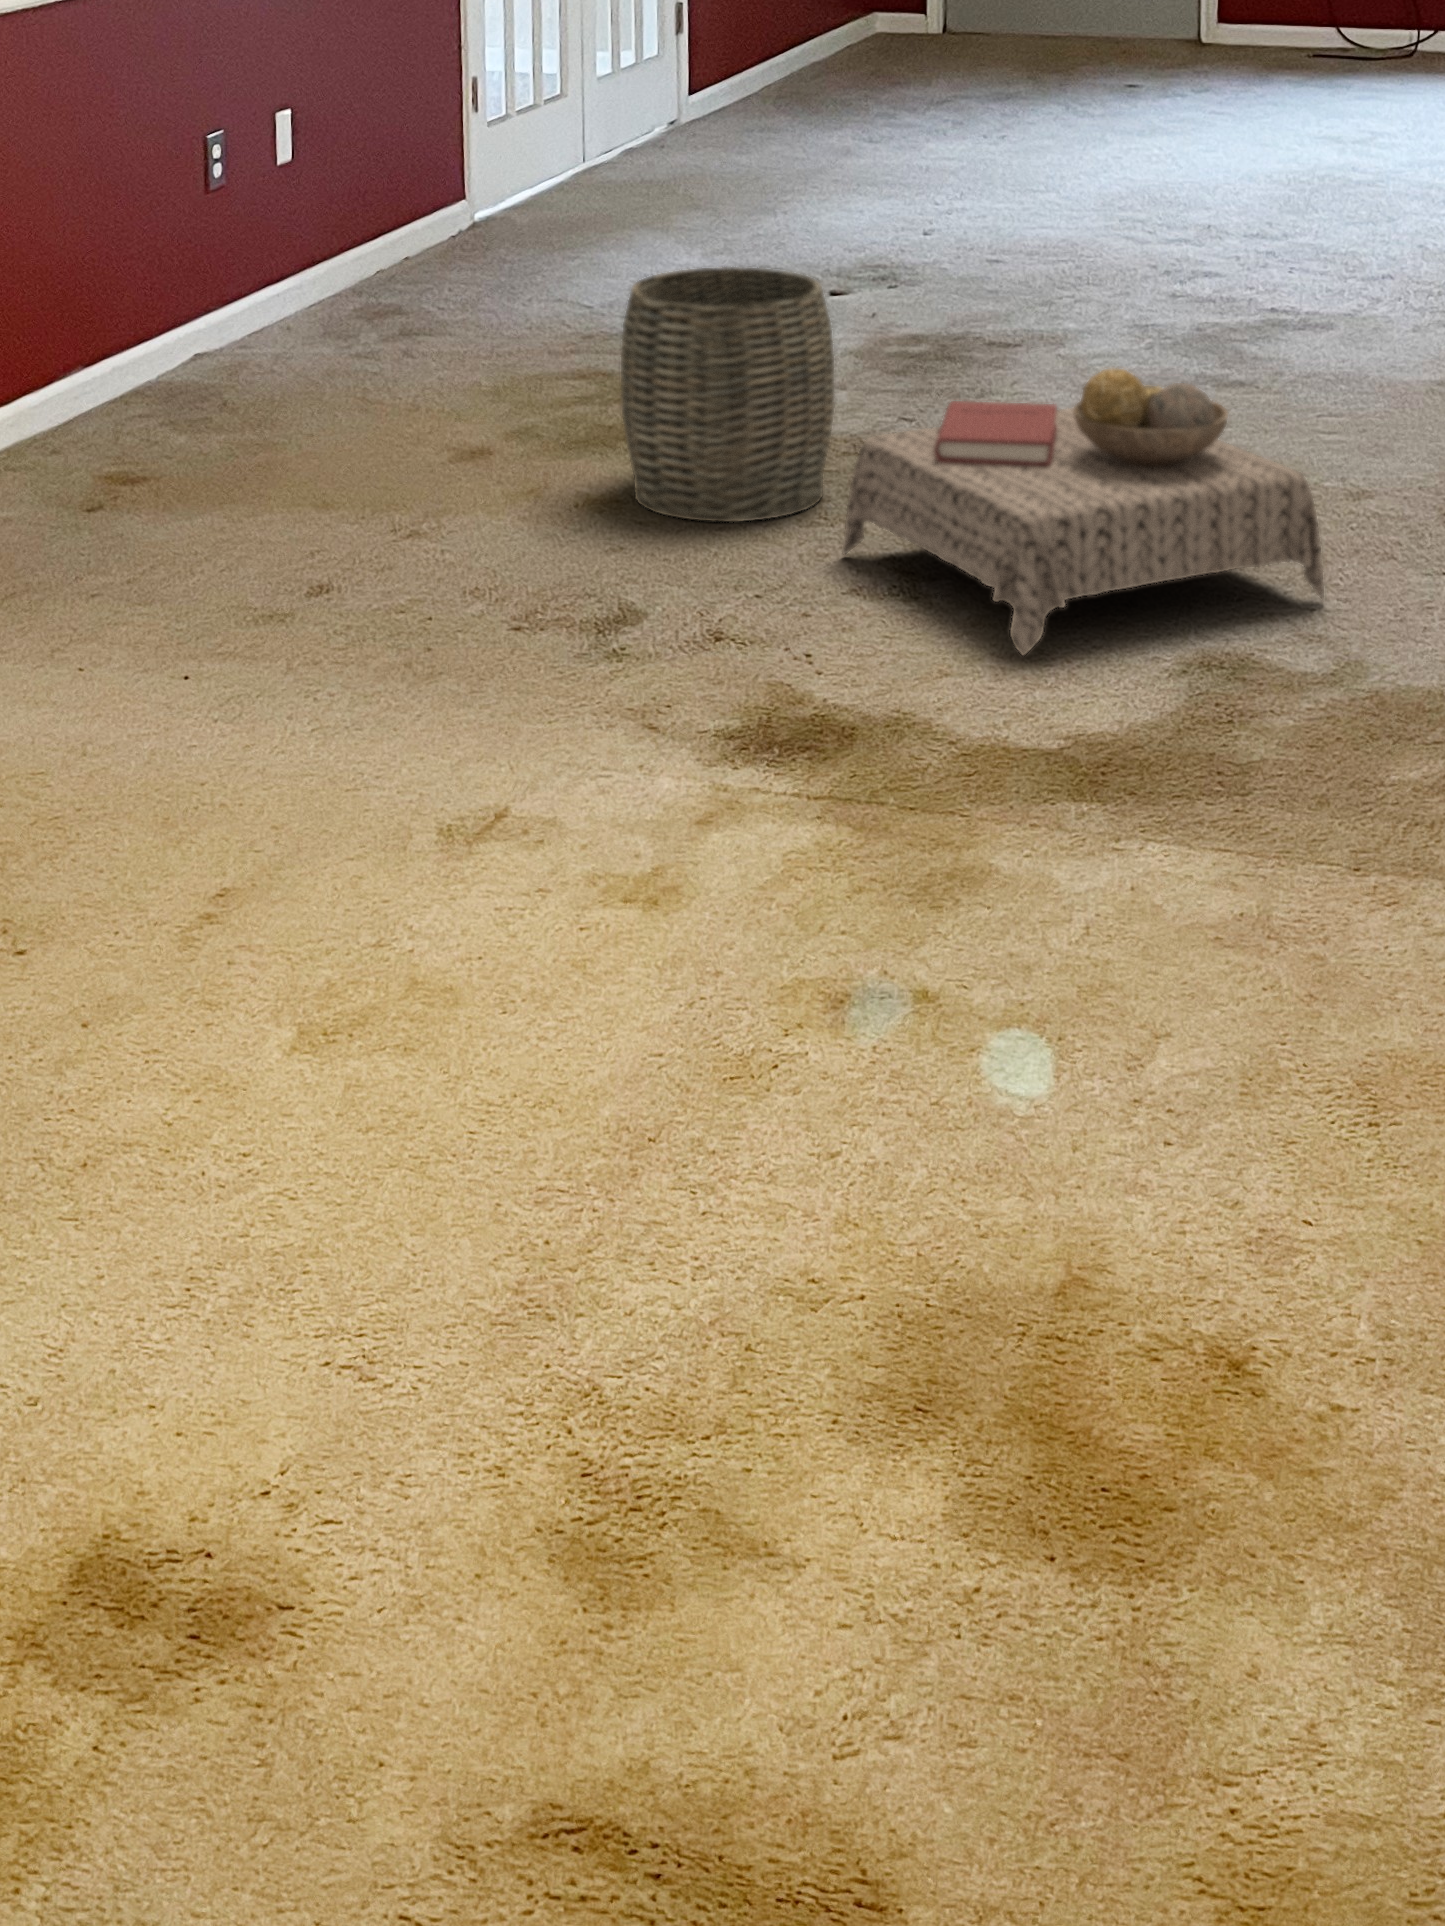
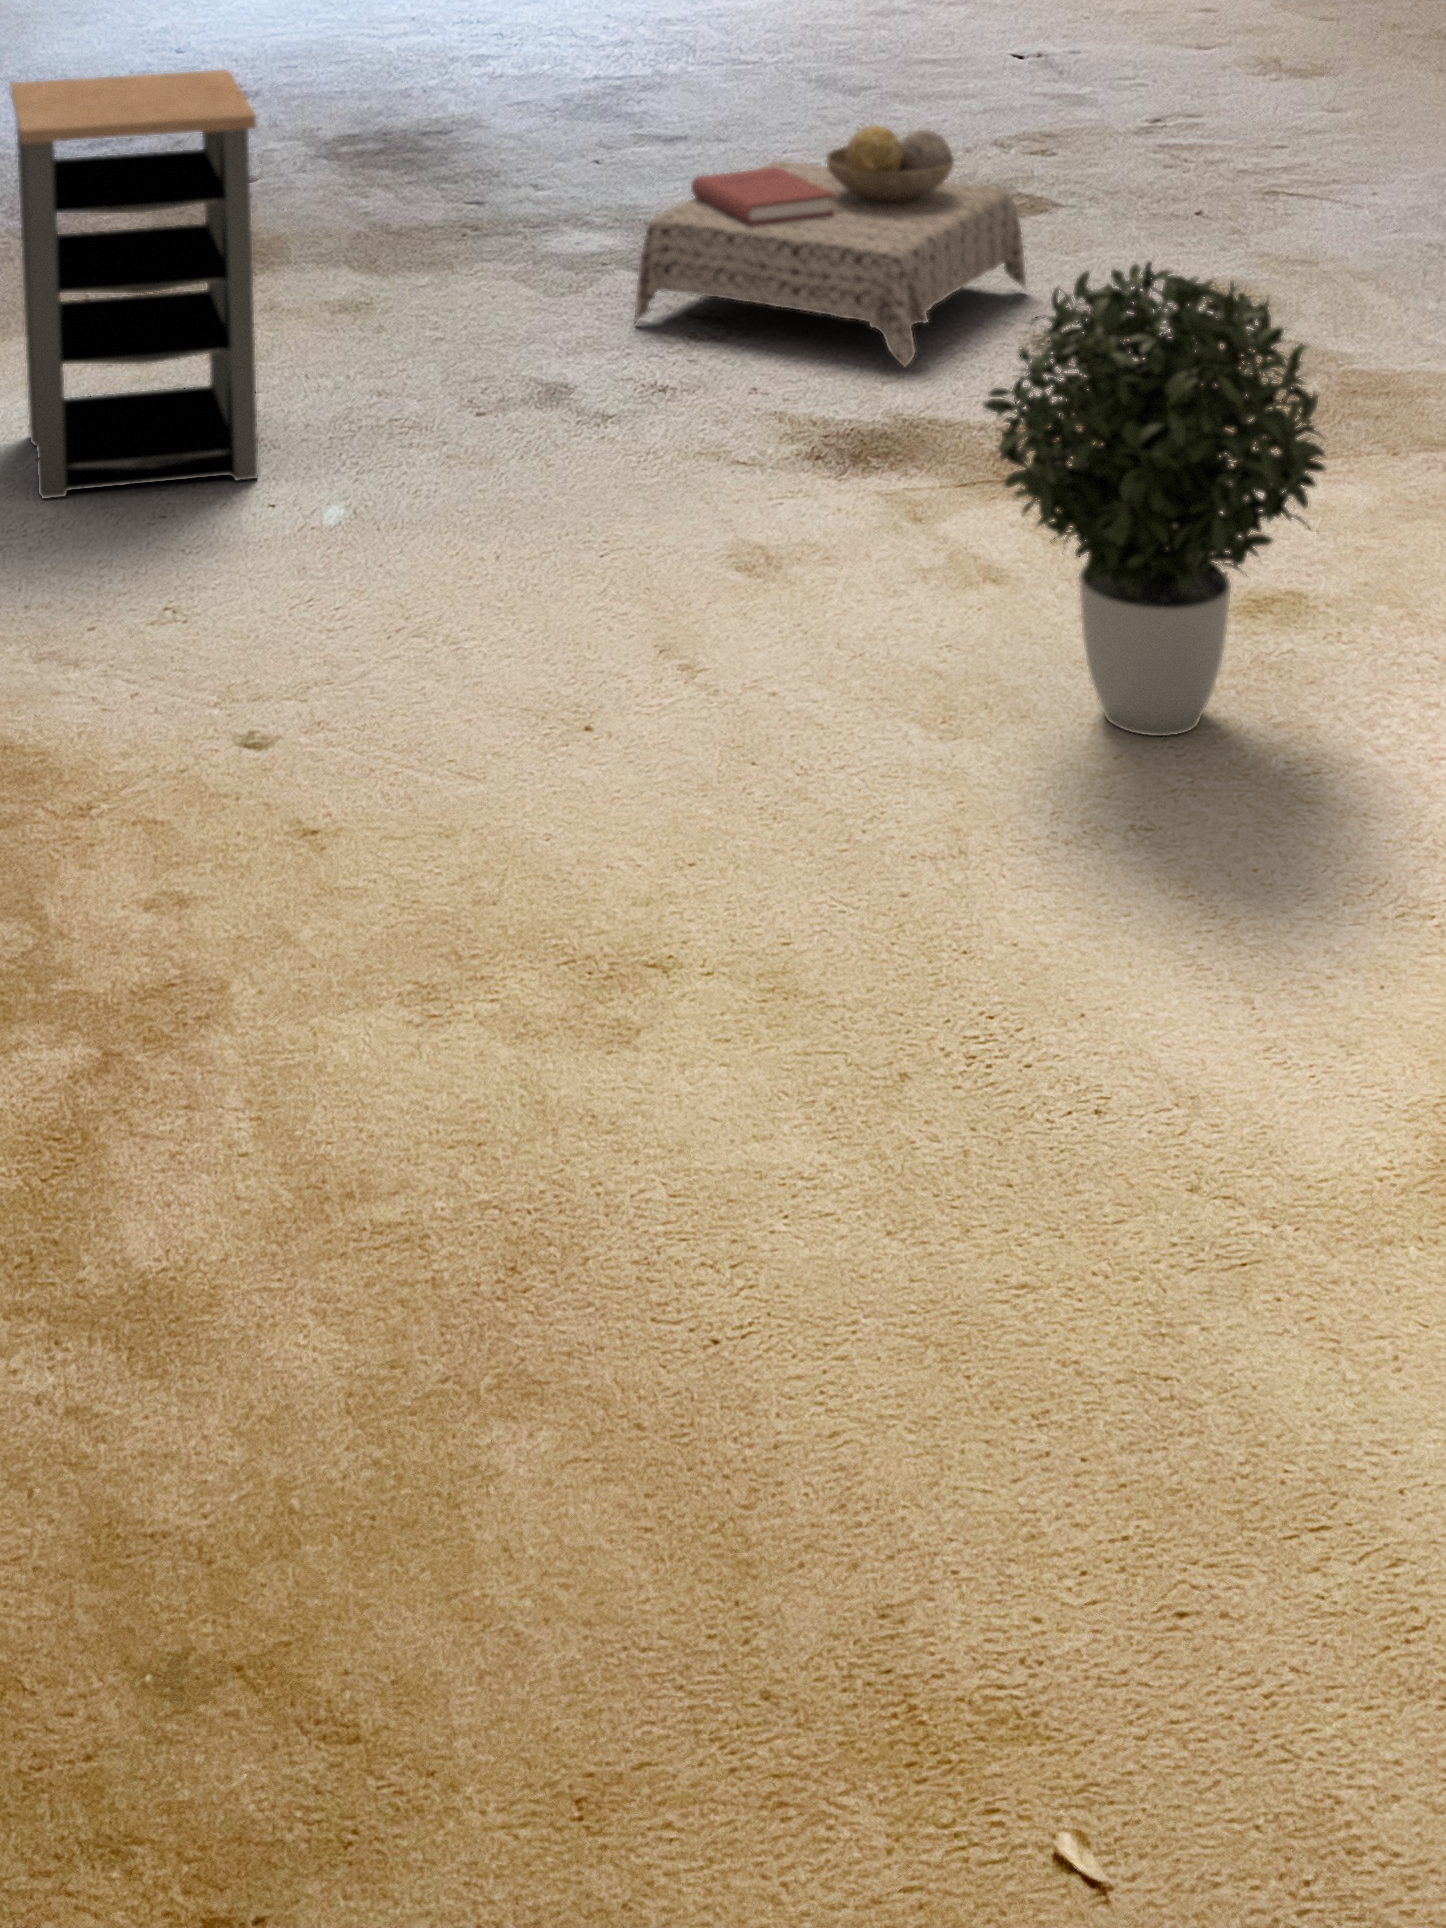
side table: none [27,197,341,627] -> present [11,70,258,499]
woven basket: present [621,267,834,522] -> none [350,88,547,322]
potted plant: none [329,525,742,1121] -> present [983,262,1325,736]

